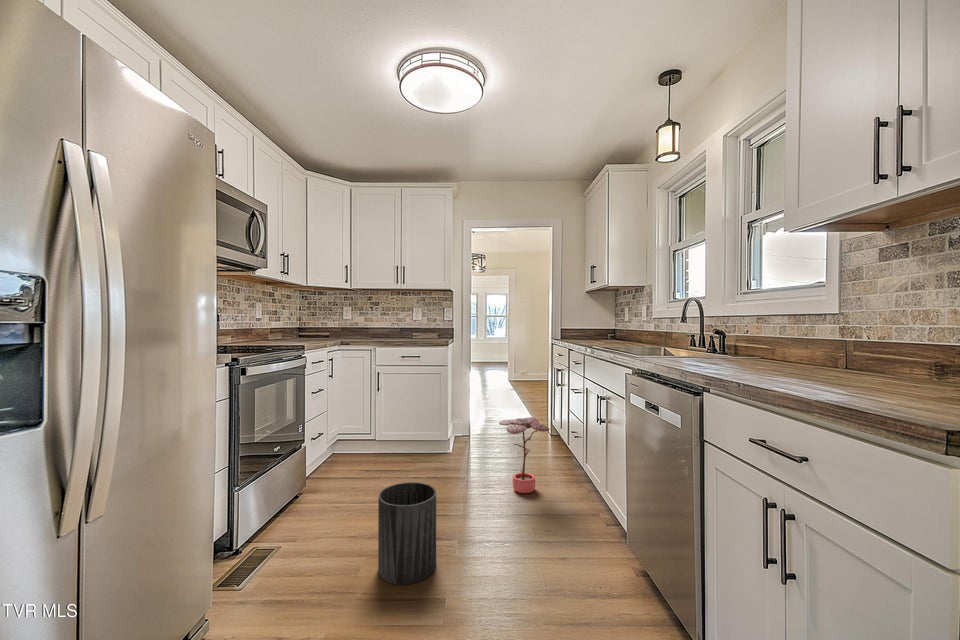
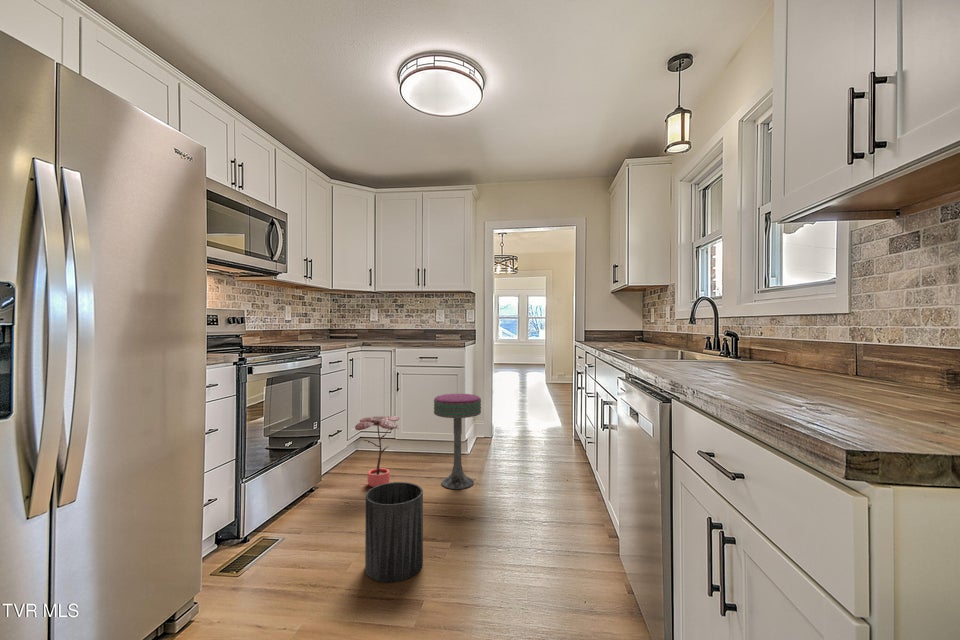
bar stool: none [424,392,471,487] -> present [434,394,481,489]
potted plant: present [499,417,550,493] -> present [355,416,399,487]

